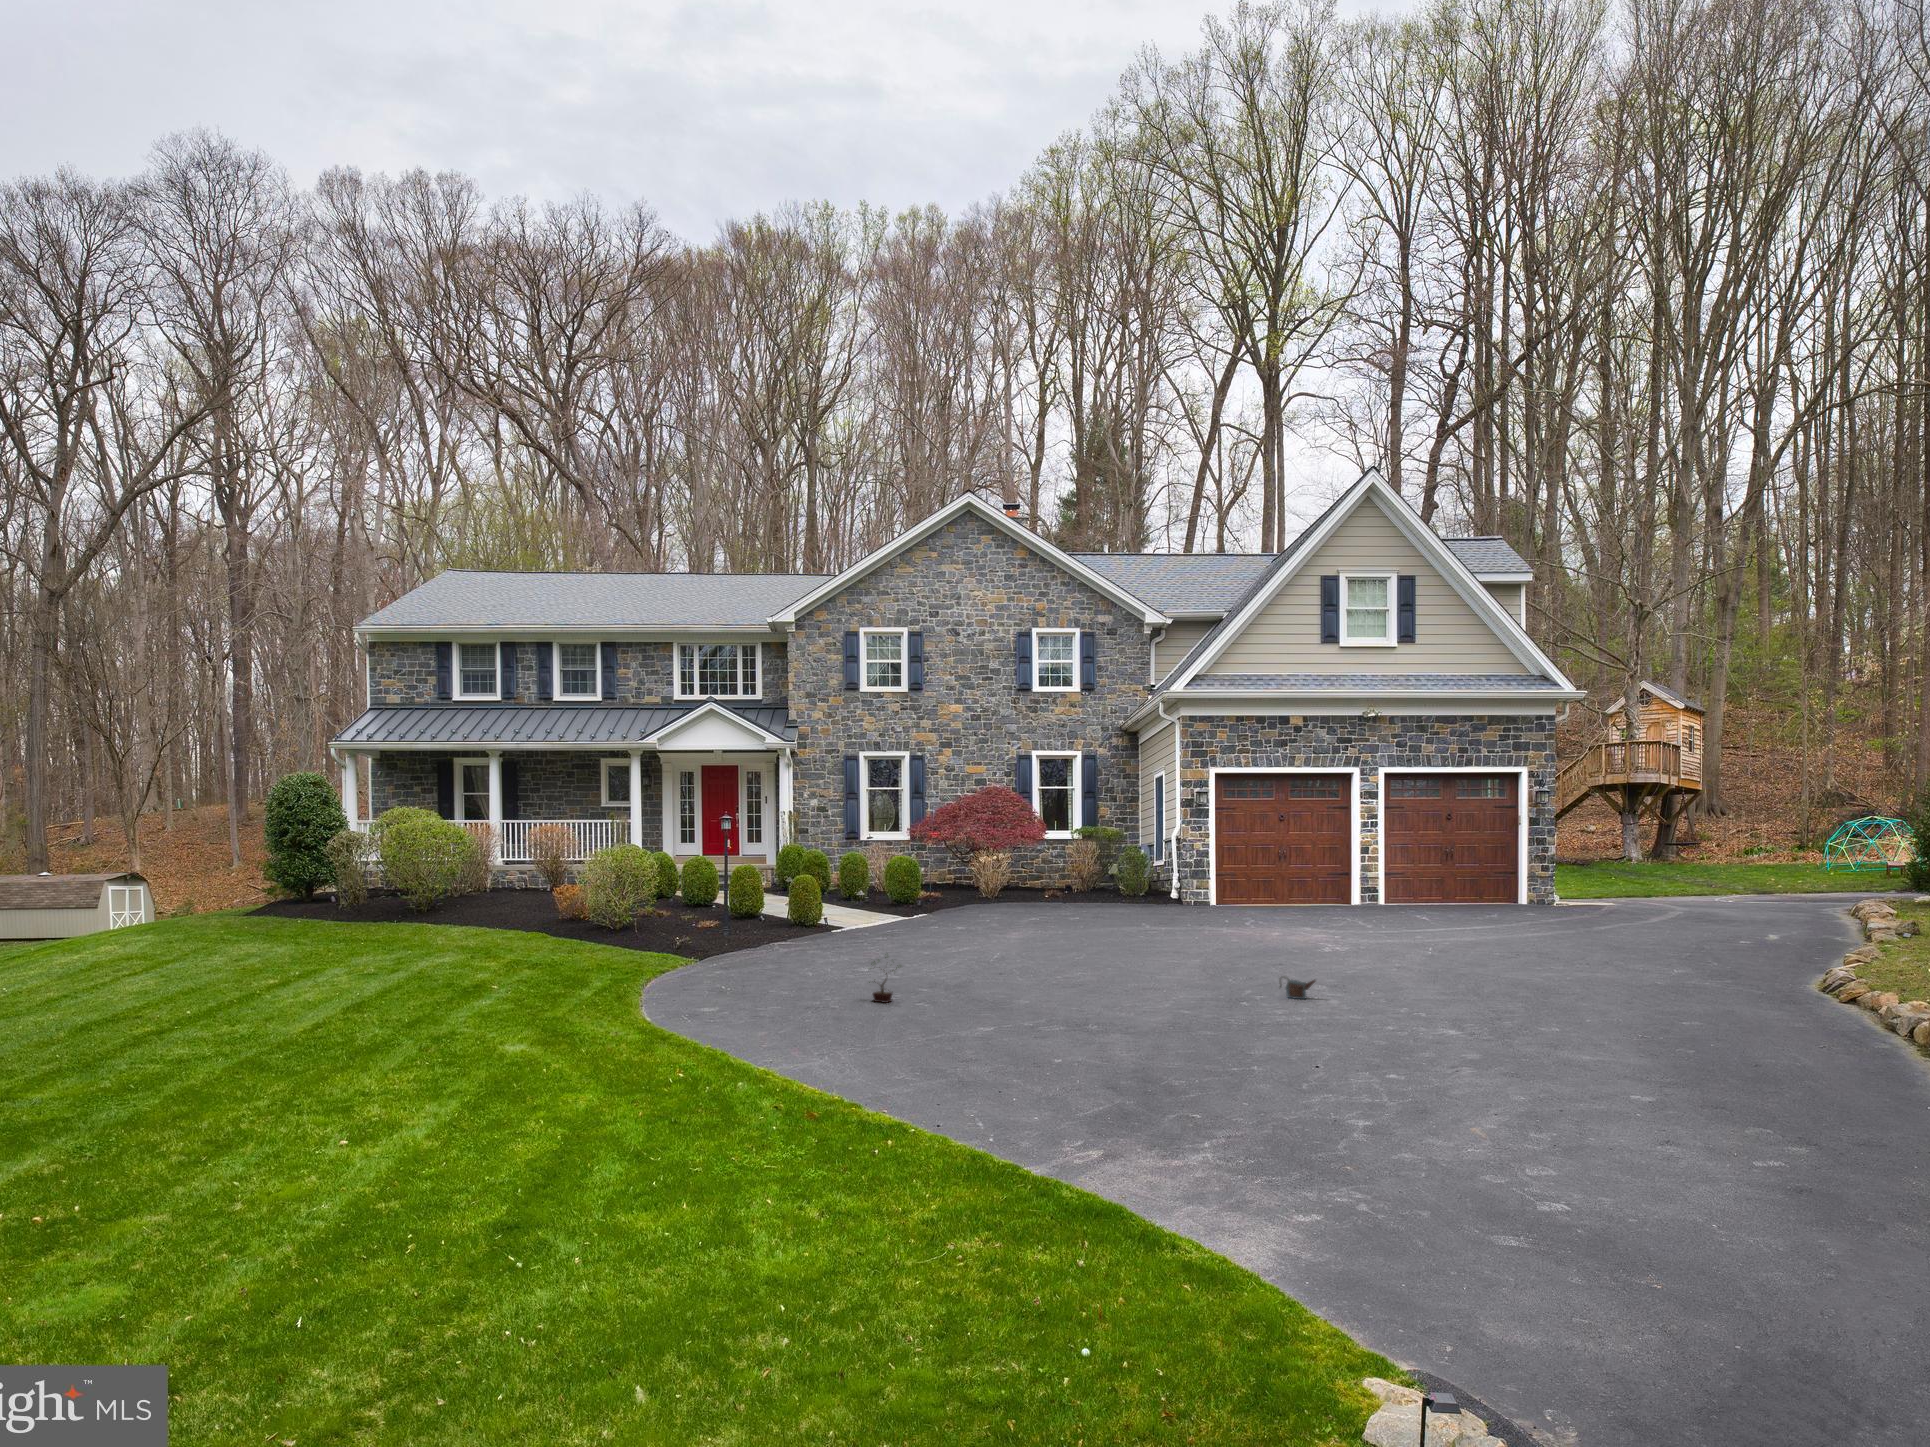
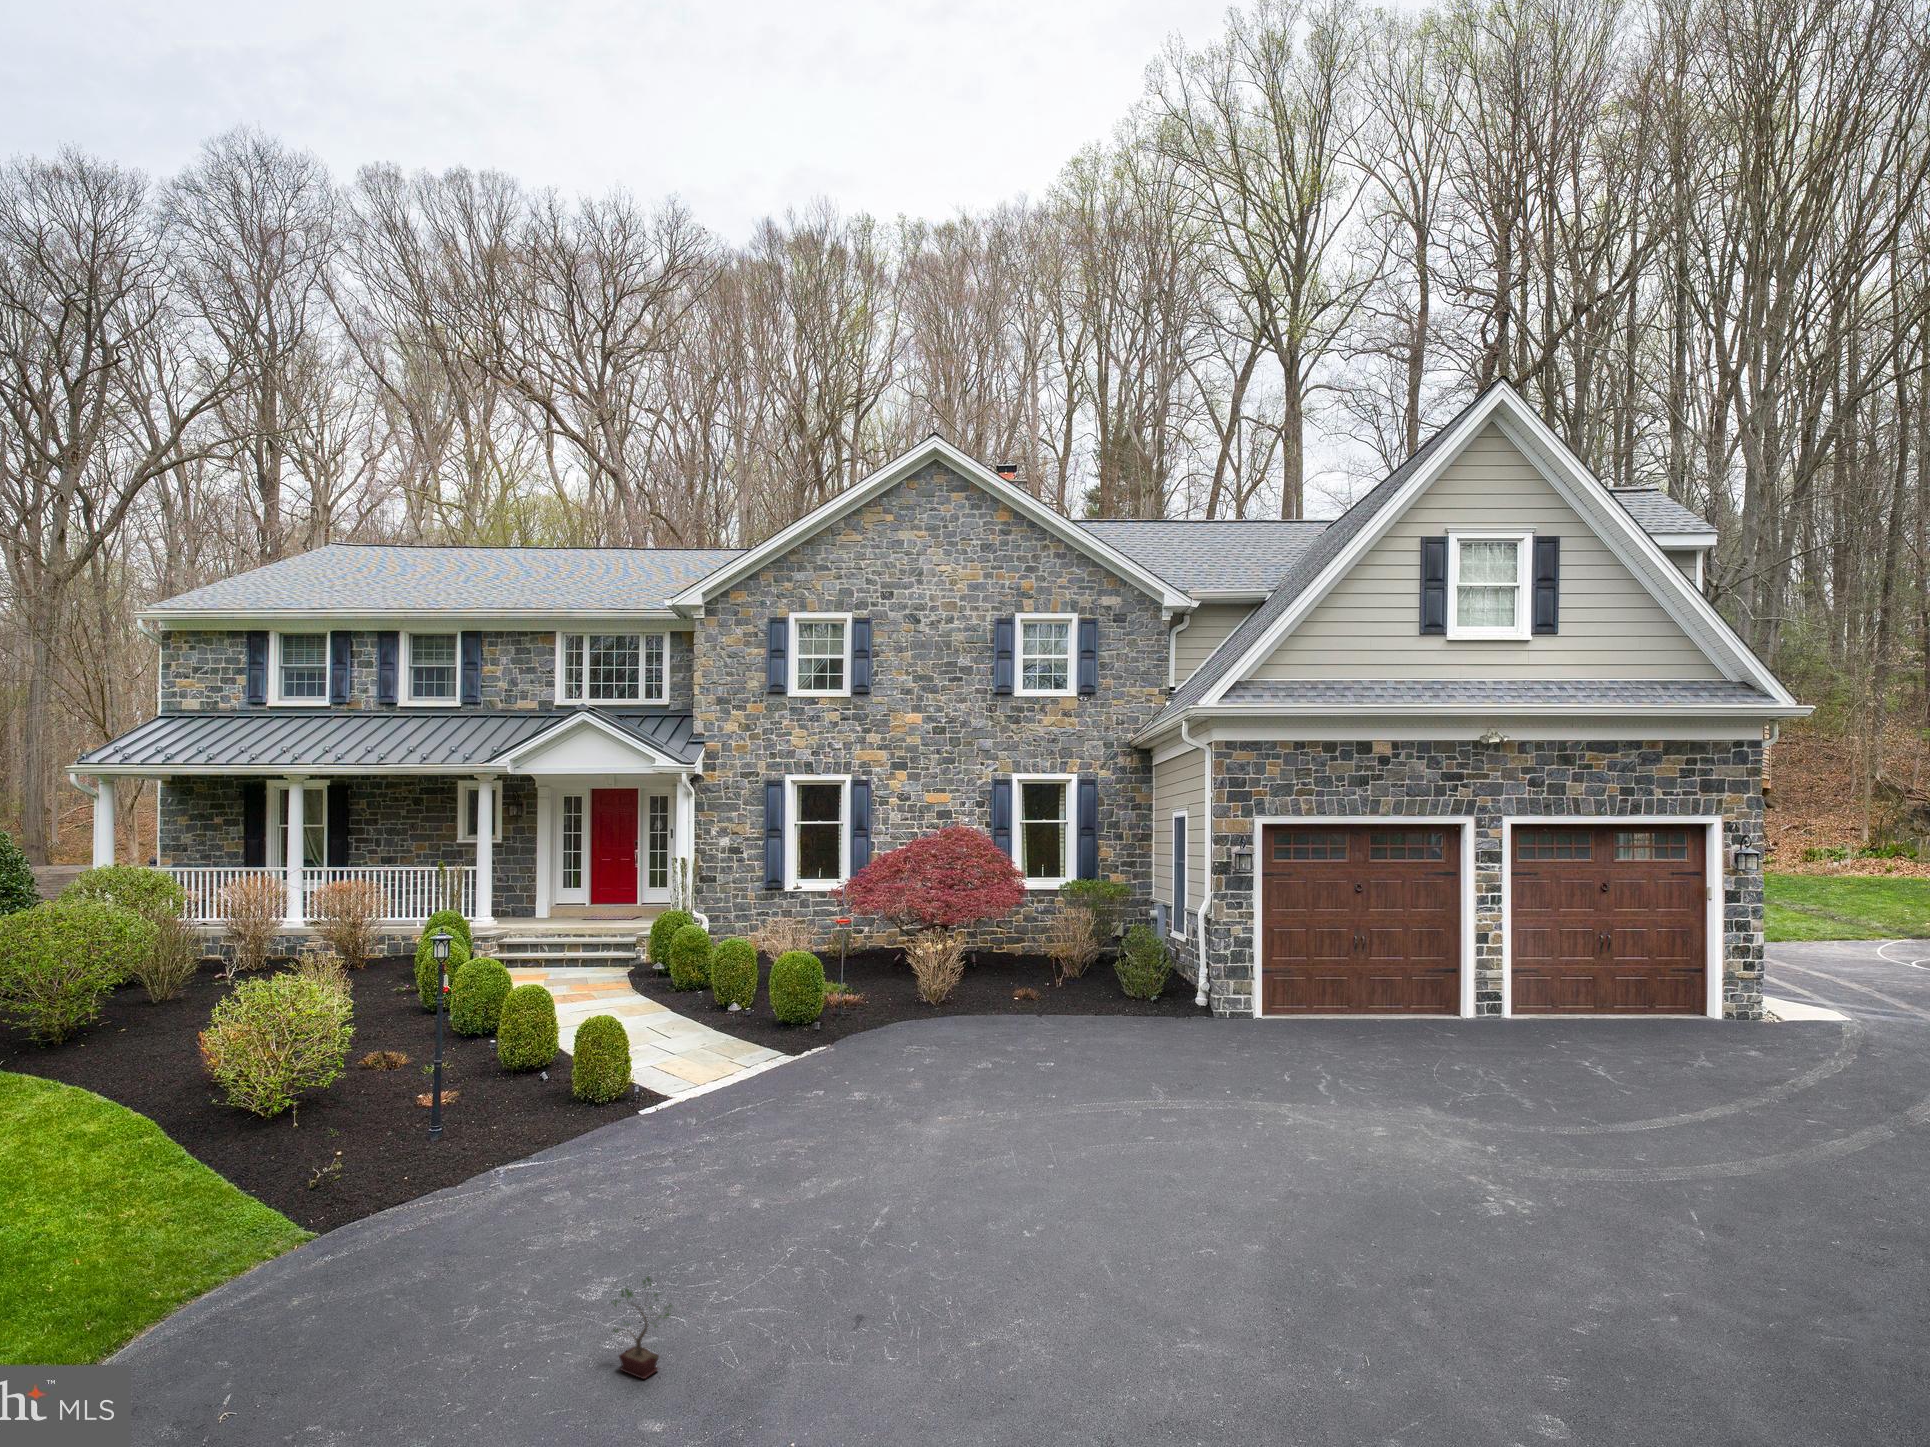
watering can: present [1279,976,1316,999] -> none [1427,1346,1510,1403]

